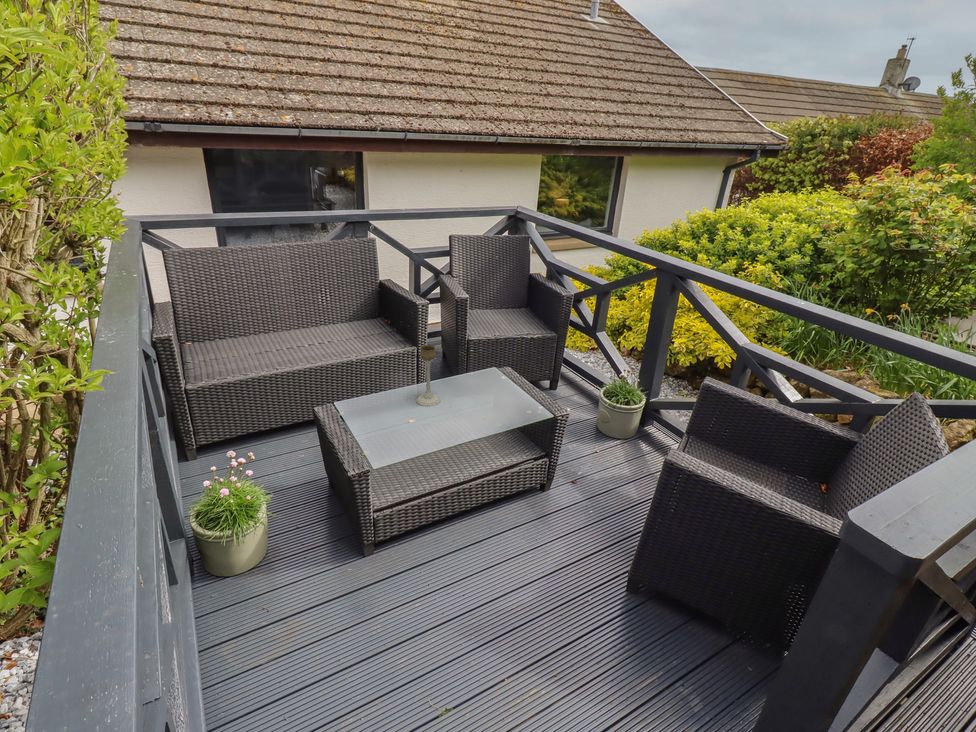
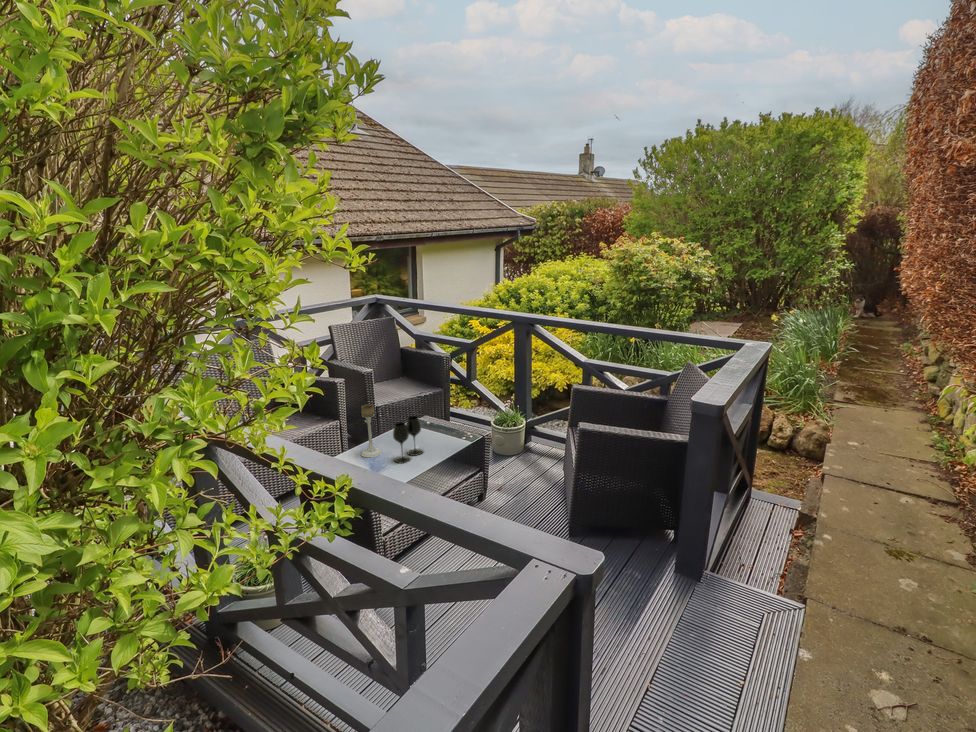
wine glass: none [441,372,482,426] -> present [393,416,423,463]

